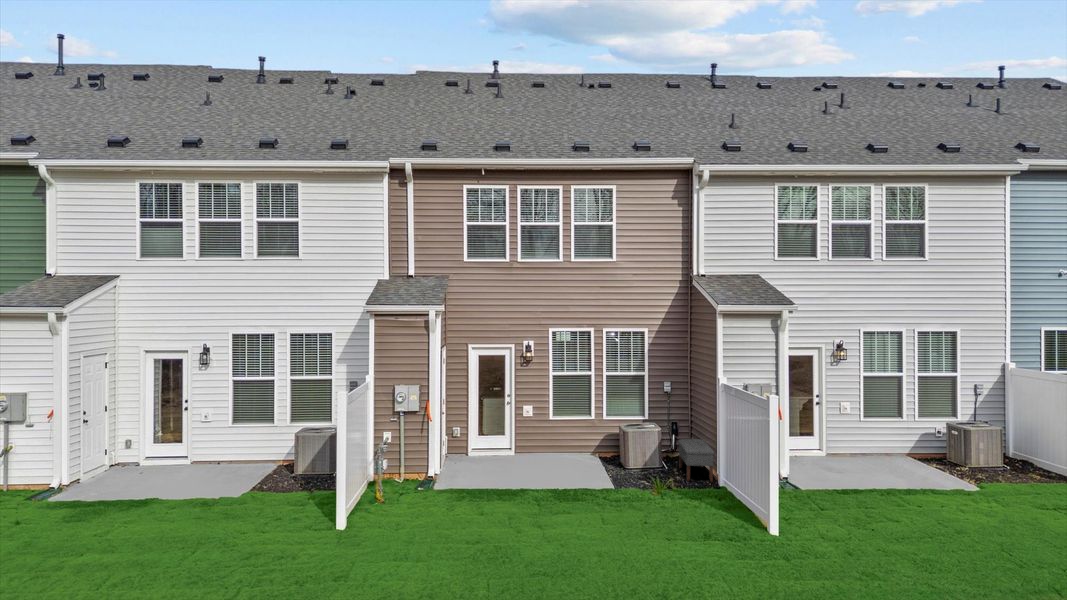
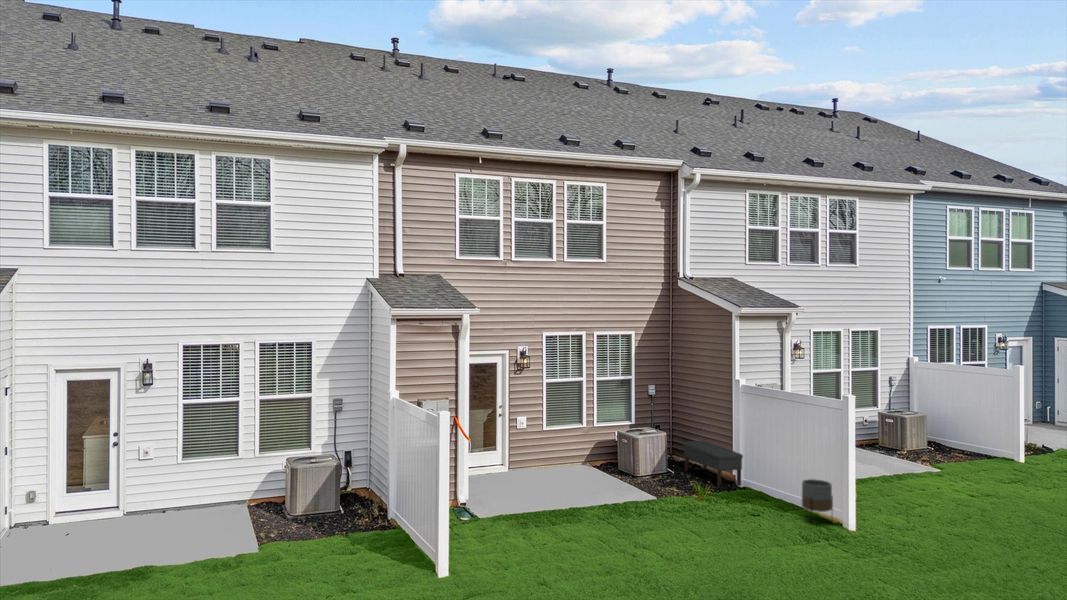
planter: none [716,471,745,514] -> present [802,479,833,512]

